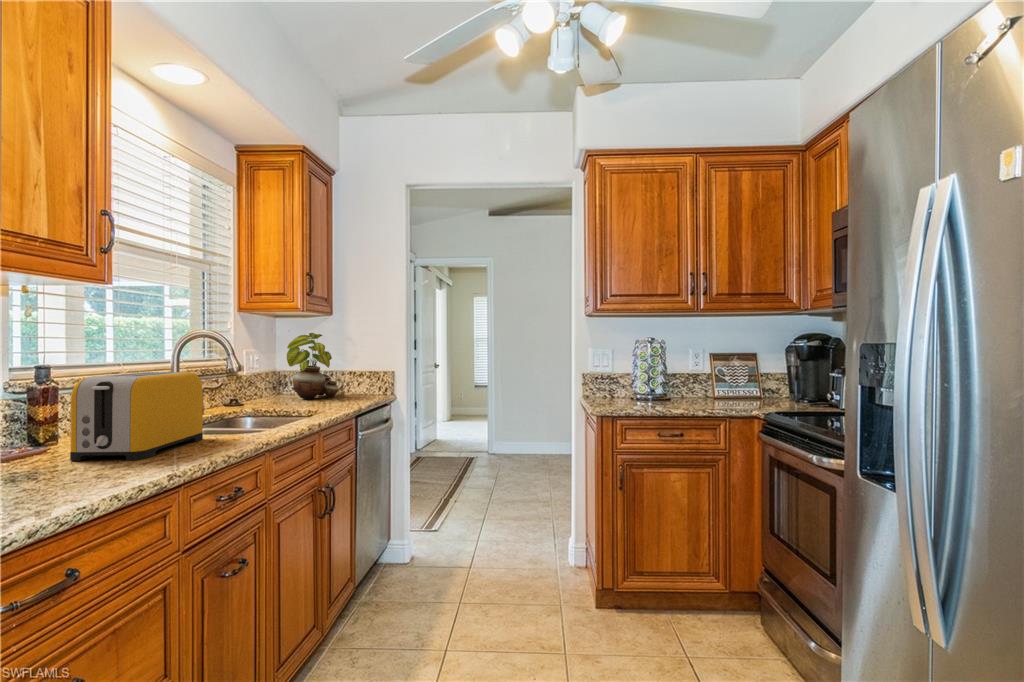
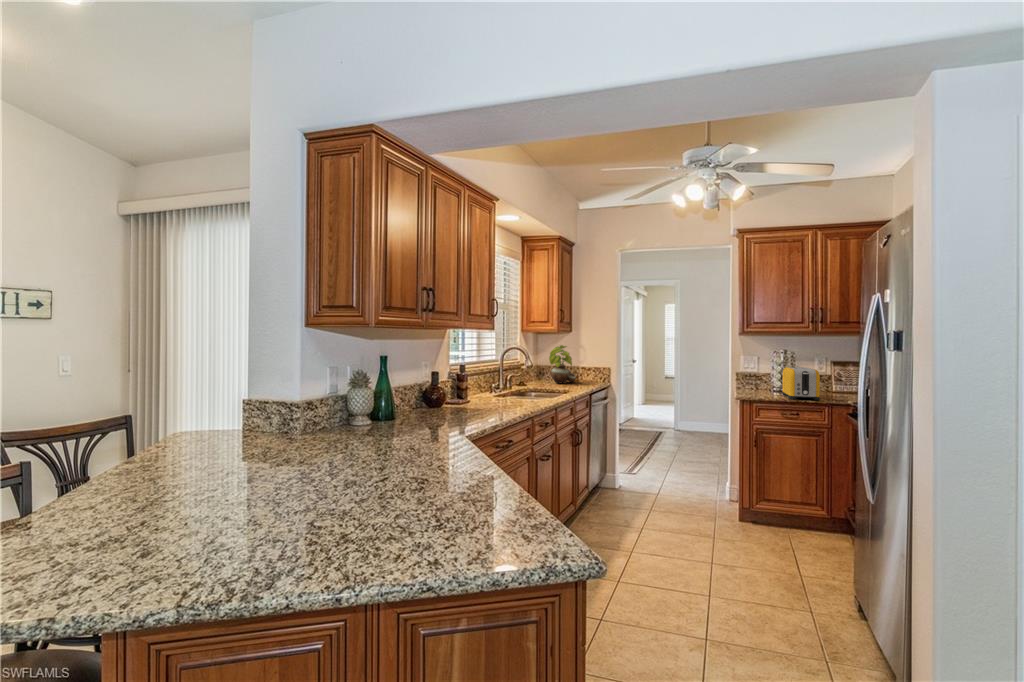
toaster: present [70,372,203,461] -> present [782,367,820,400]

